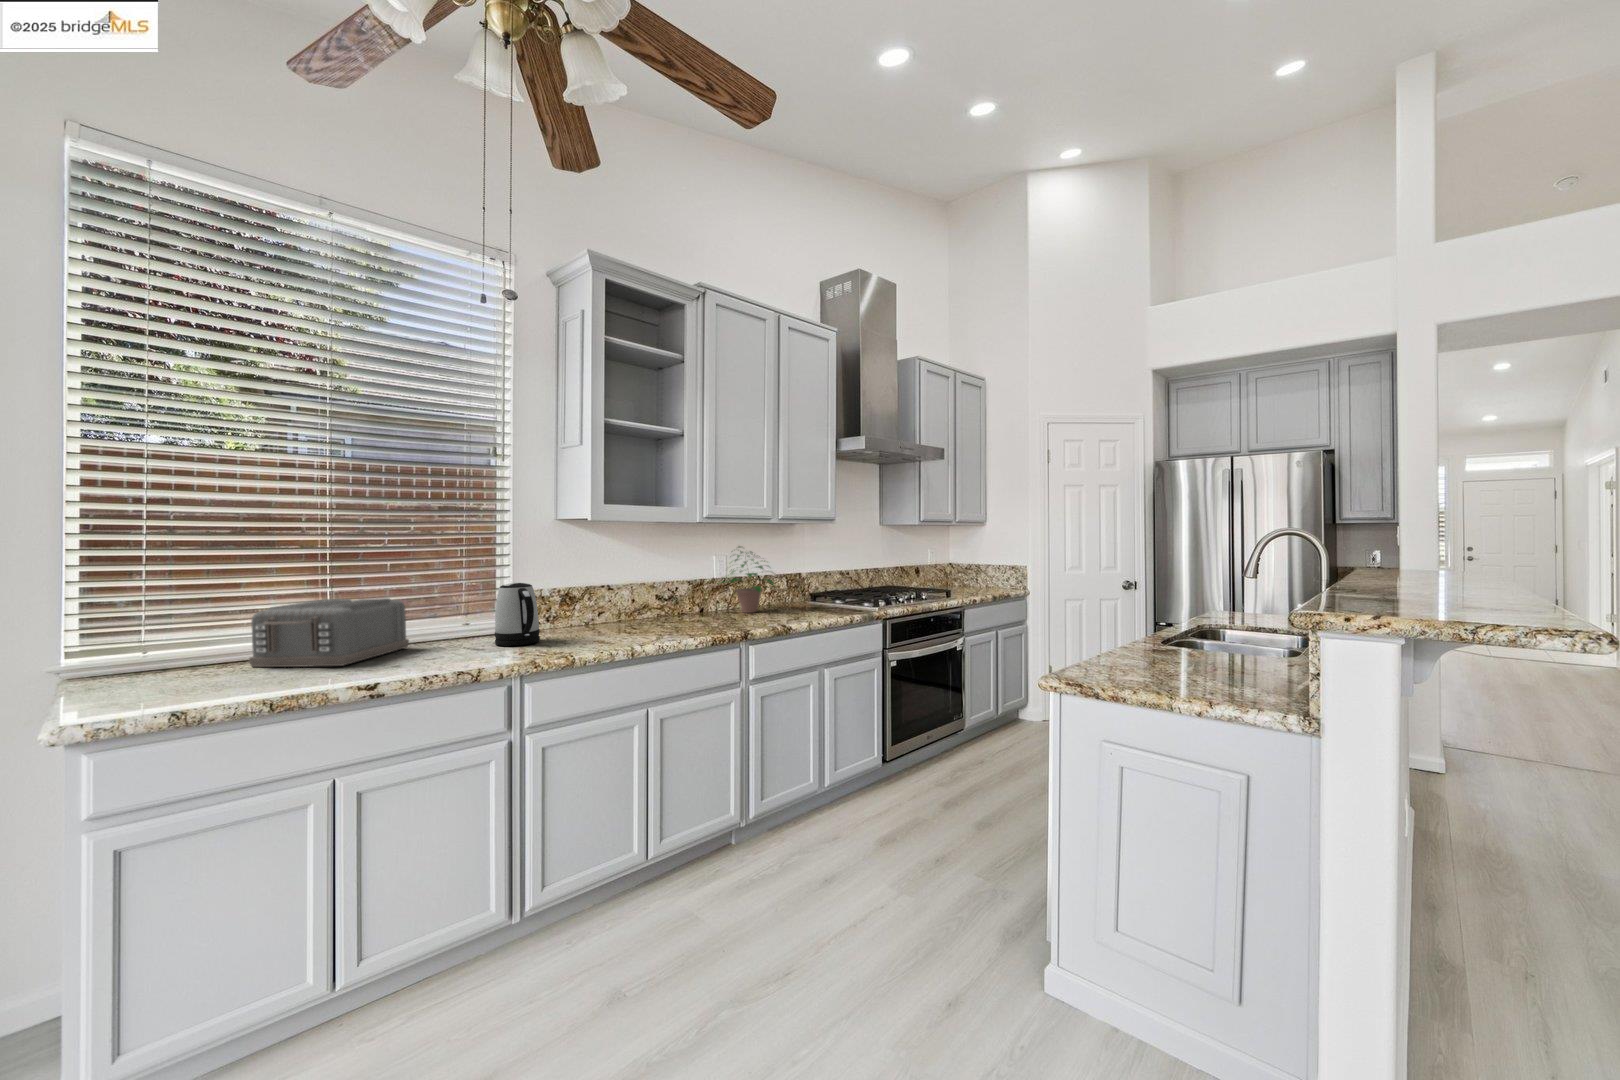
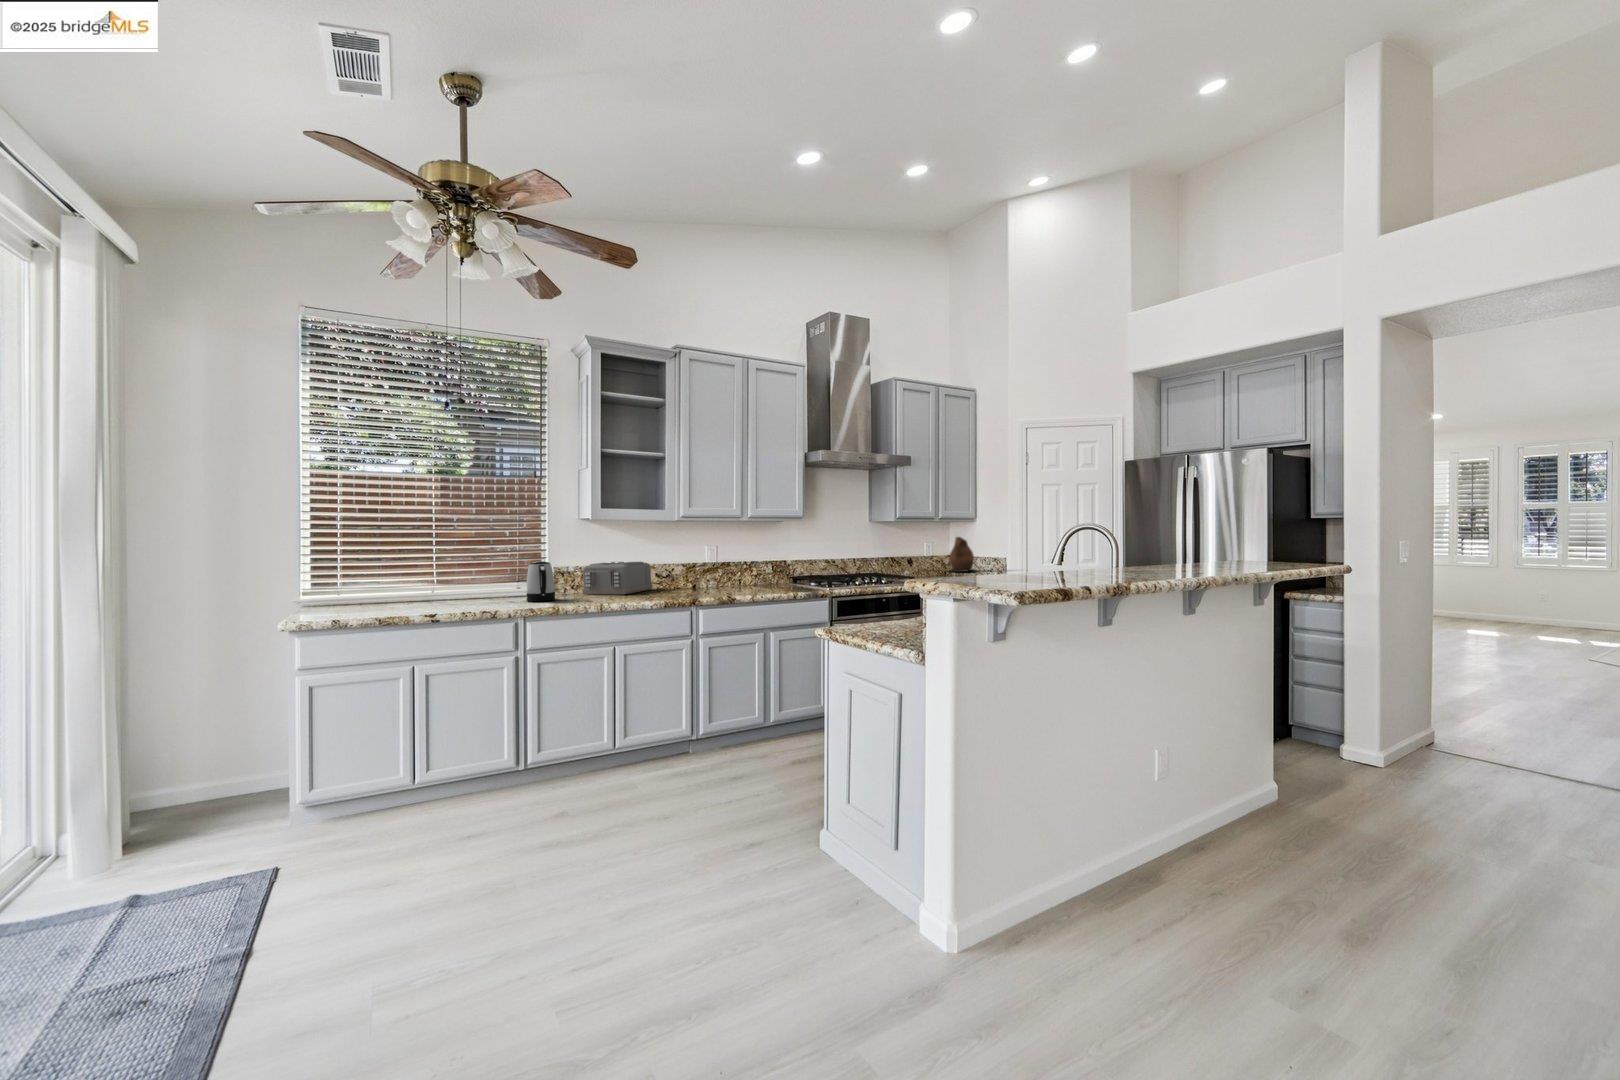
ceramic pitcher: none [951,543,989,583] -> present [949,537,974,572]
potted plant: present [717,546,774,613] -> none [697,538,752,588]
toaster: present [249,598,409,667] -> present [582,562,652,594]

